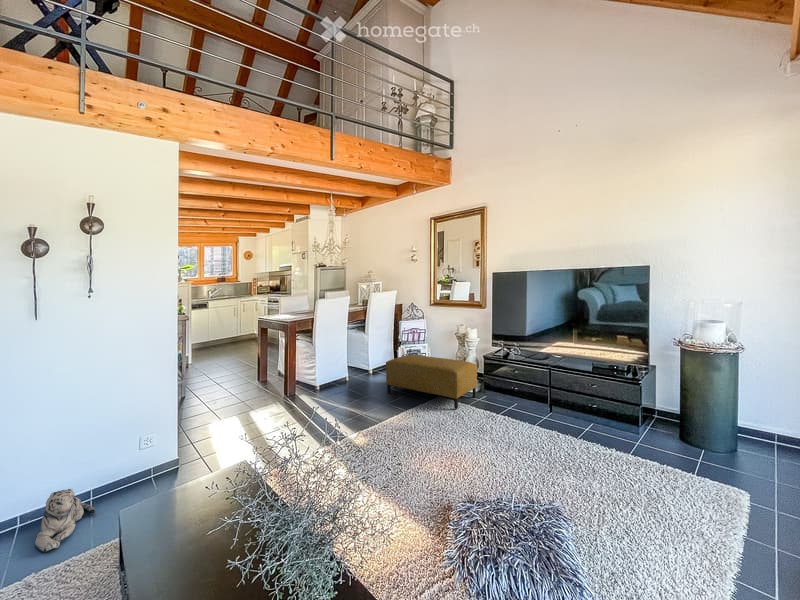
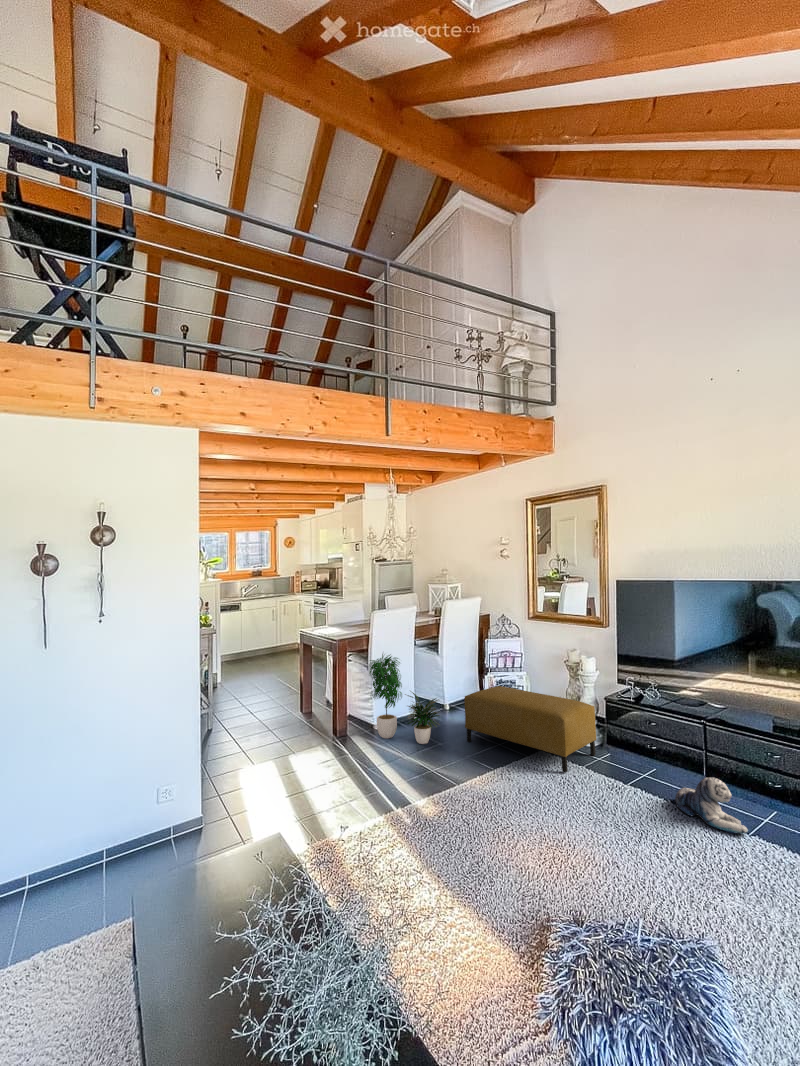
potted plant: none [313,331,369,397] -> present [369,654,439,744]
plush toy: present [35,489,95,553] -> present [675,777,748,834]

